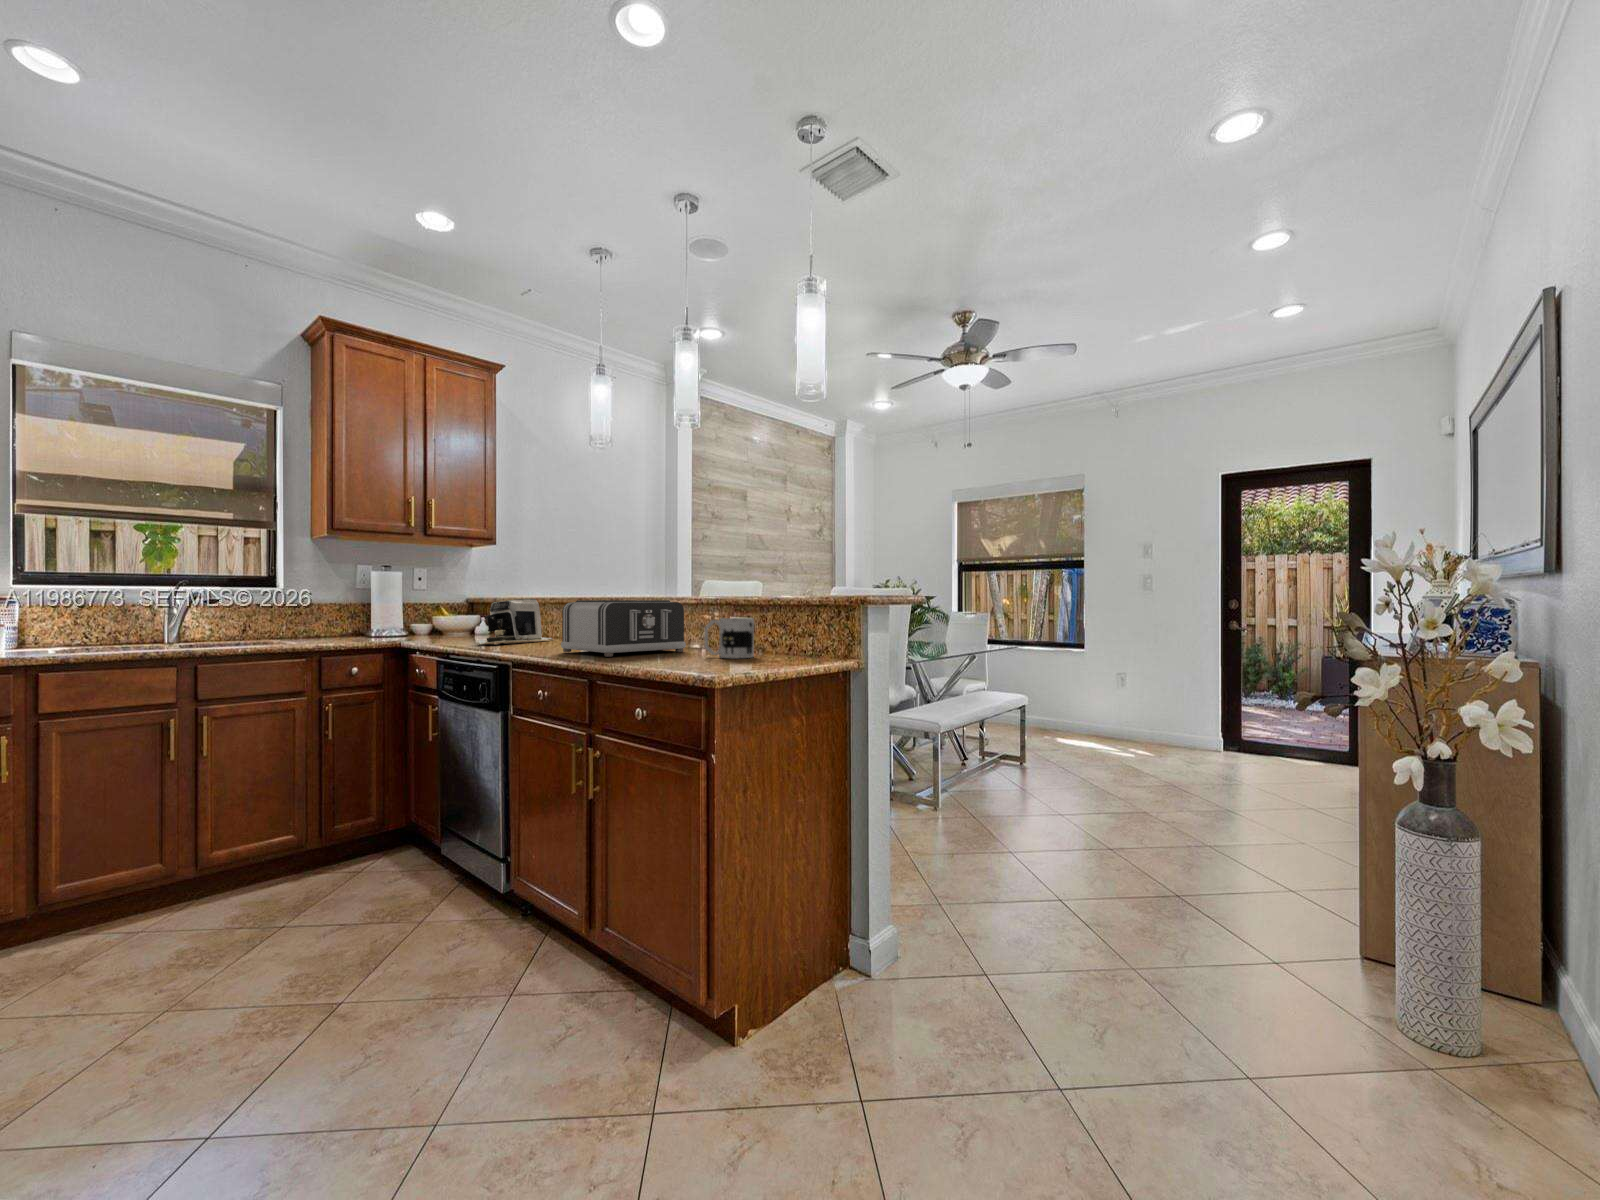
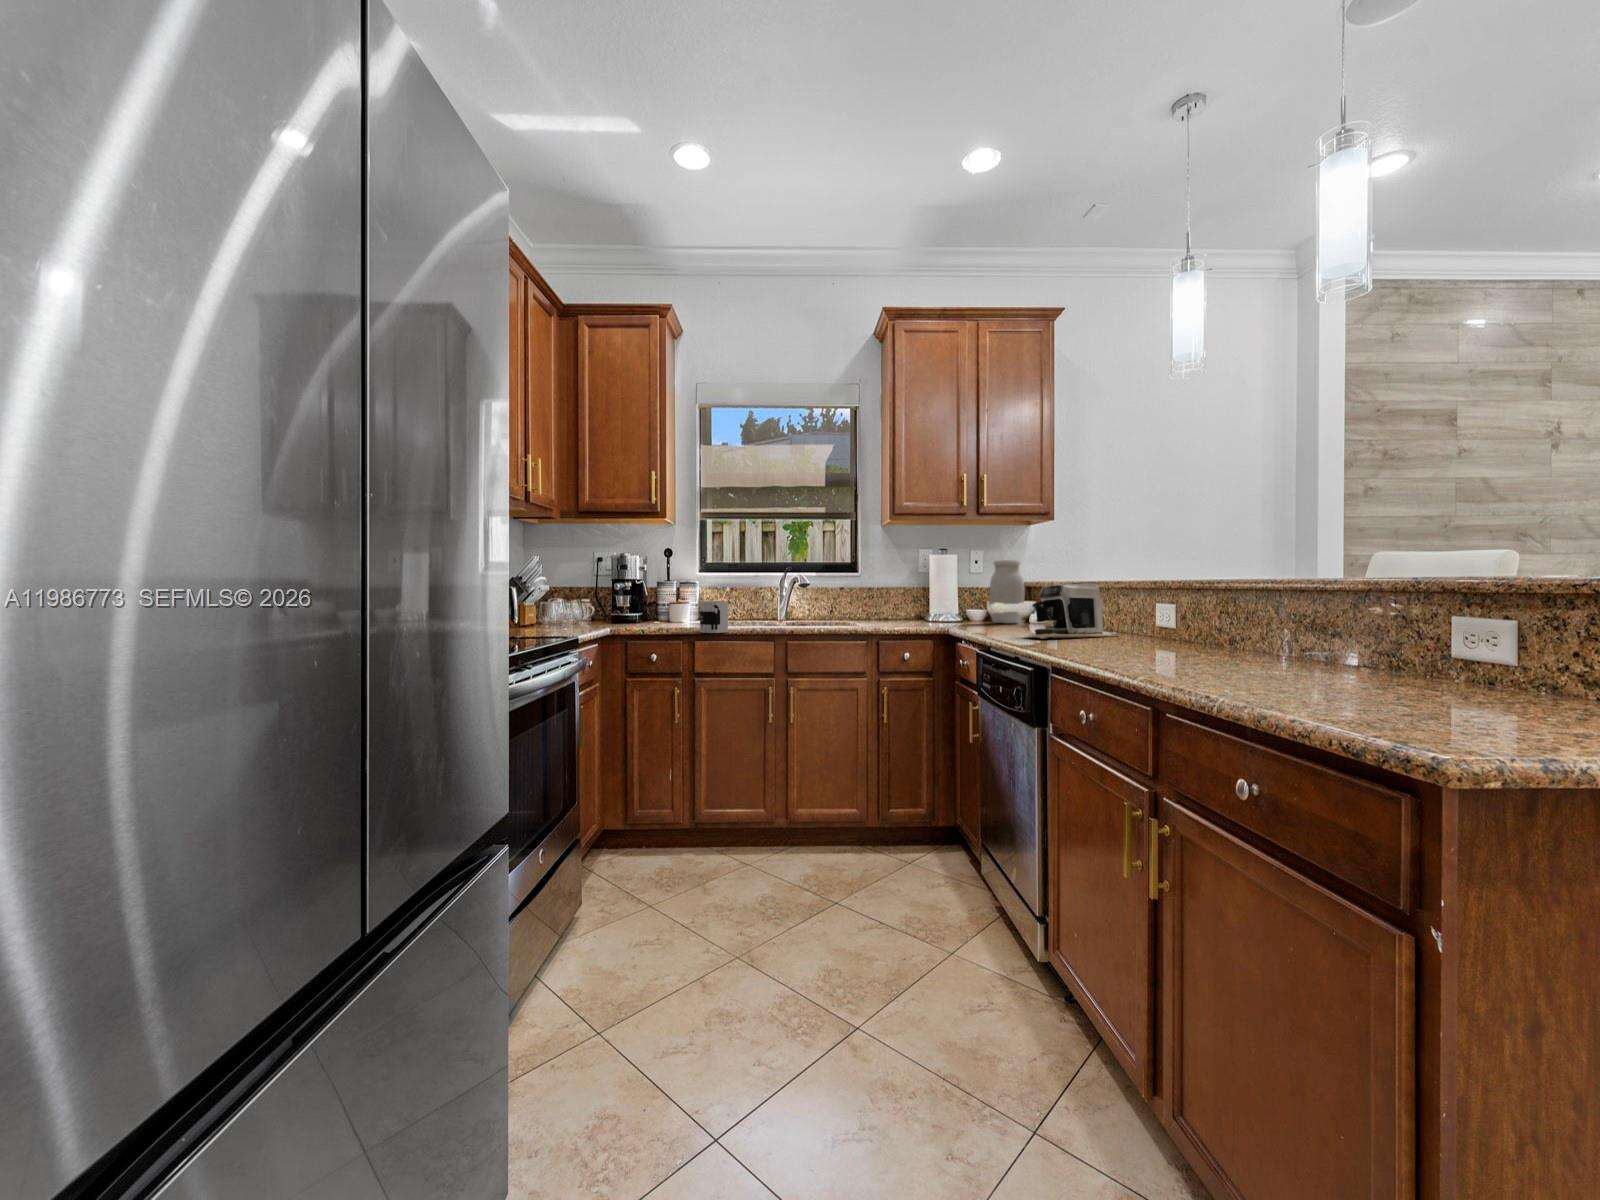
jar: none [433,578,468,636] -> present [989,559,1025,623]
toaster: present [561,600,686,657] -> none [1118,585,1340,674]
mug: present [705,618,754,658] -> present [700,601,728,633]

